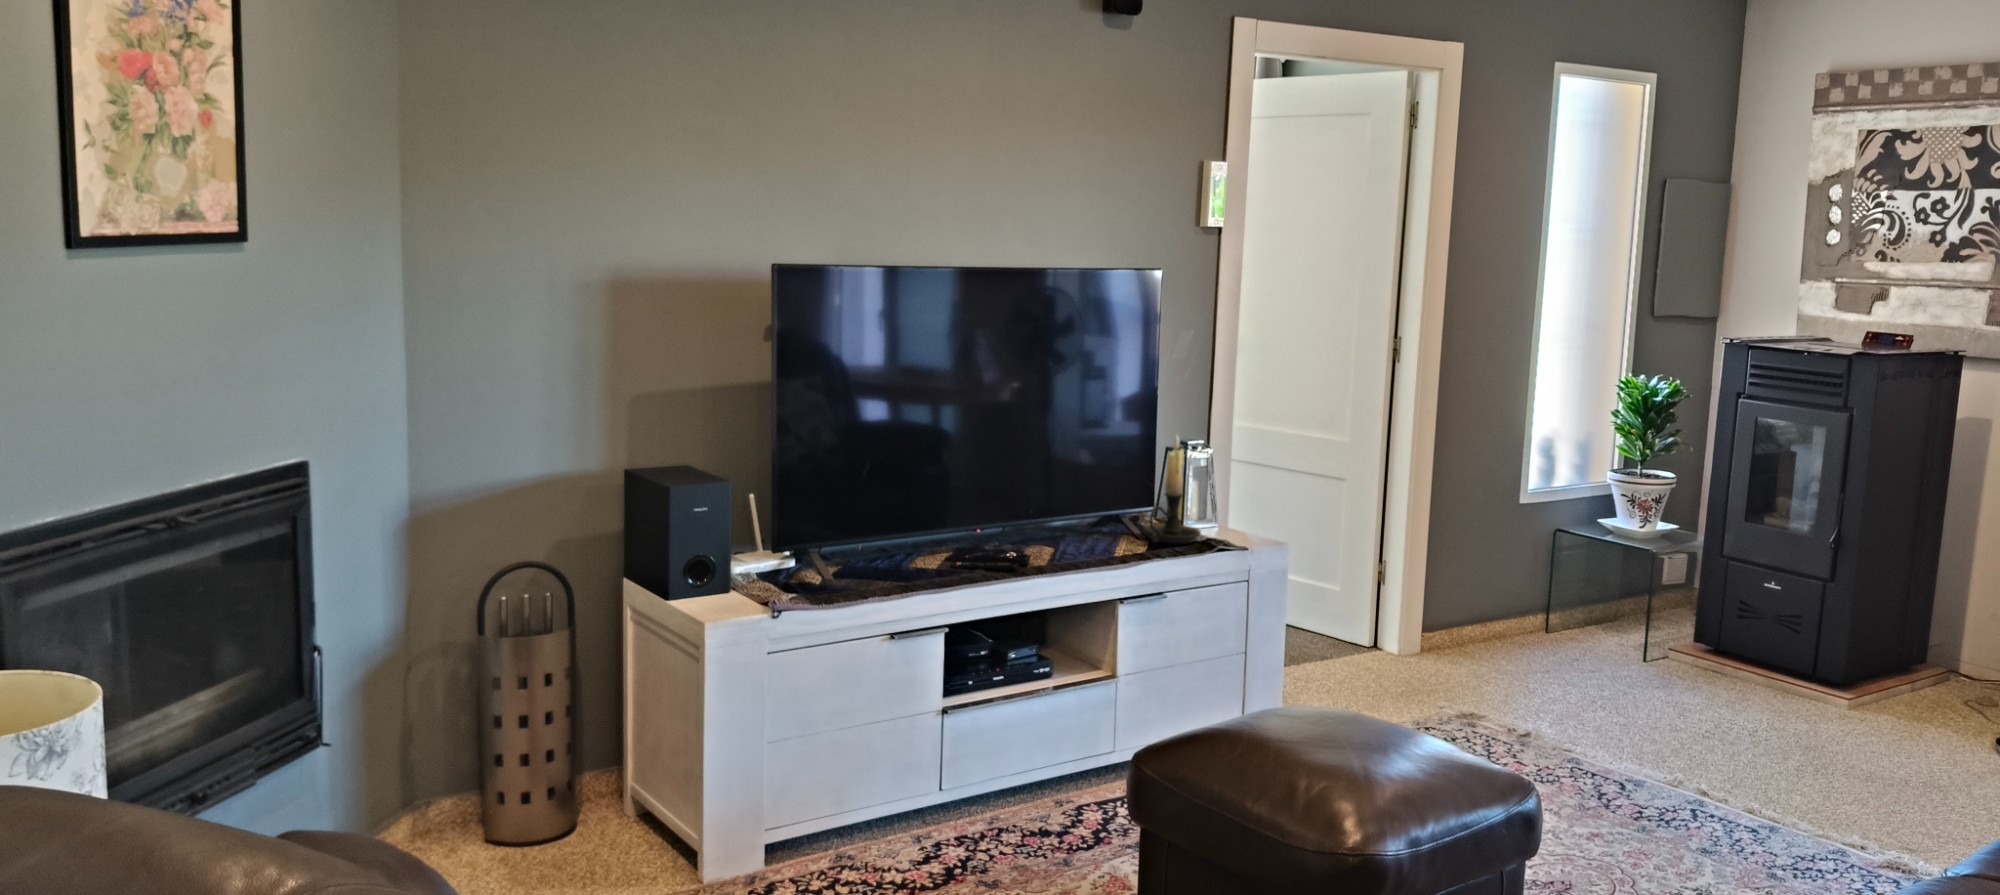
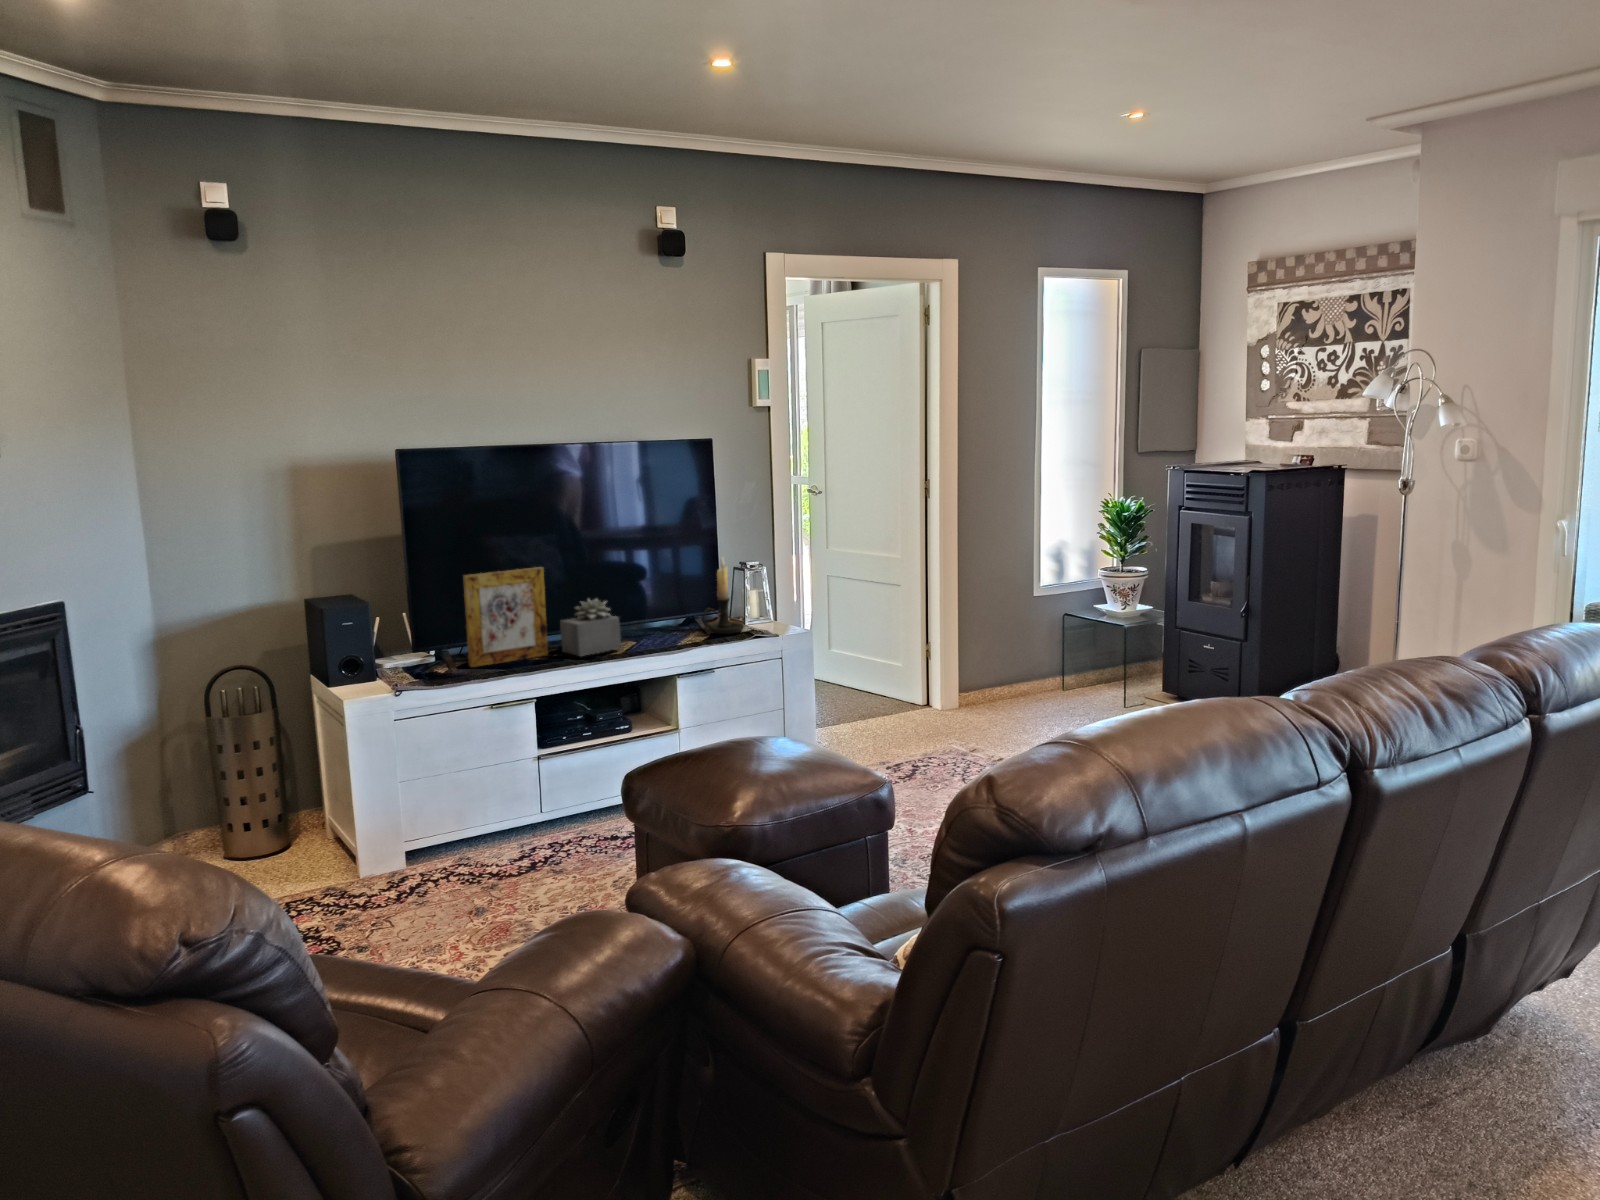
picture frame: none [849,439,955,578] -> present [463,567,548,667]
succulent plant: none [965,485,1052,568] -> present [560,599,621,656]

